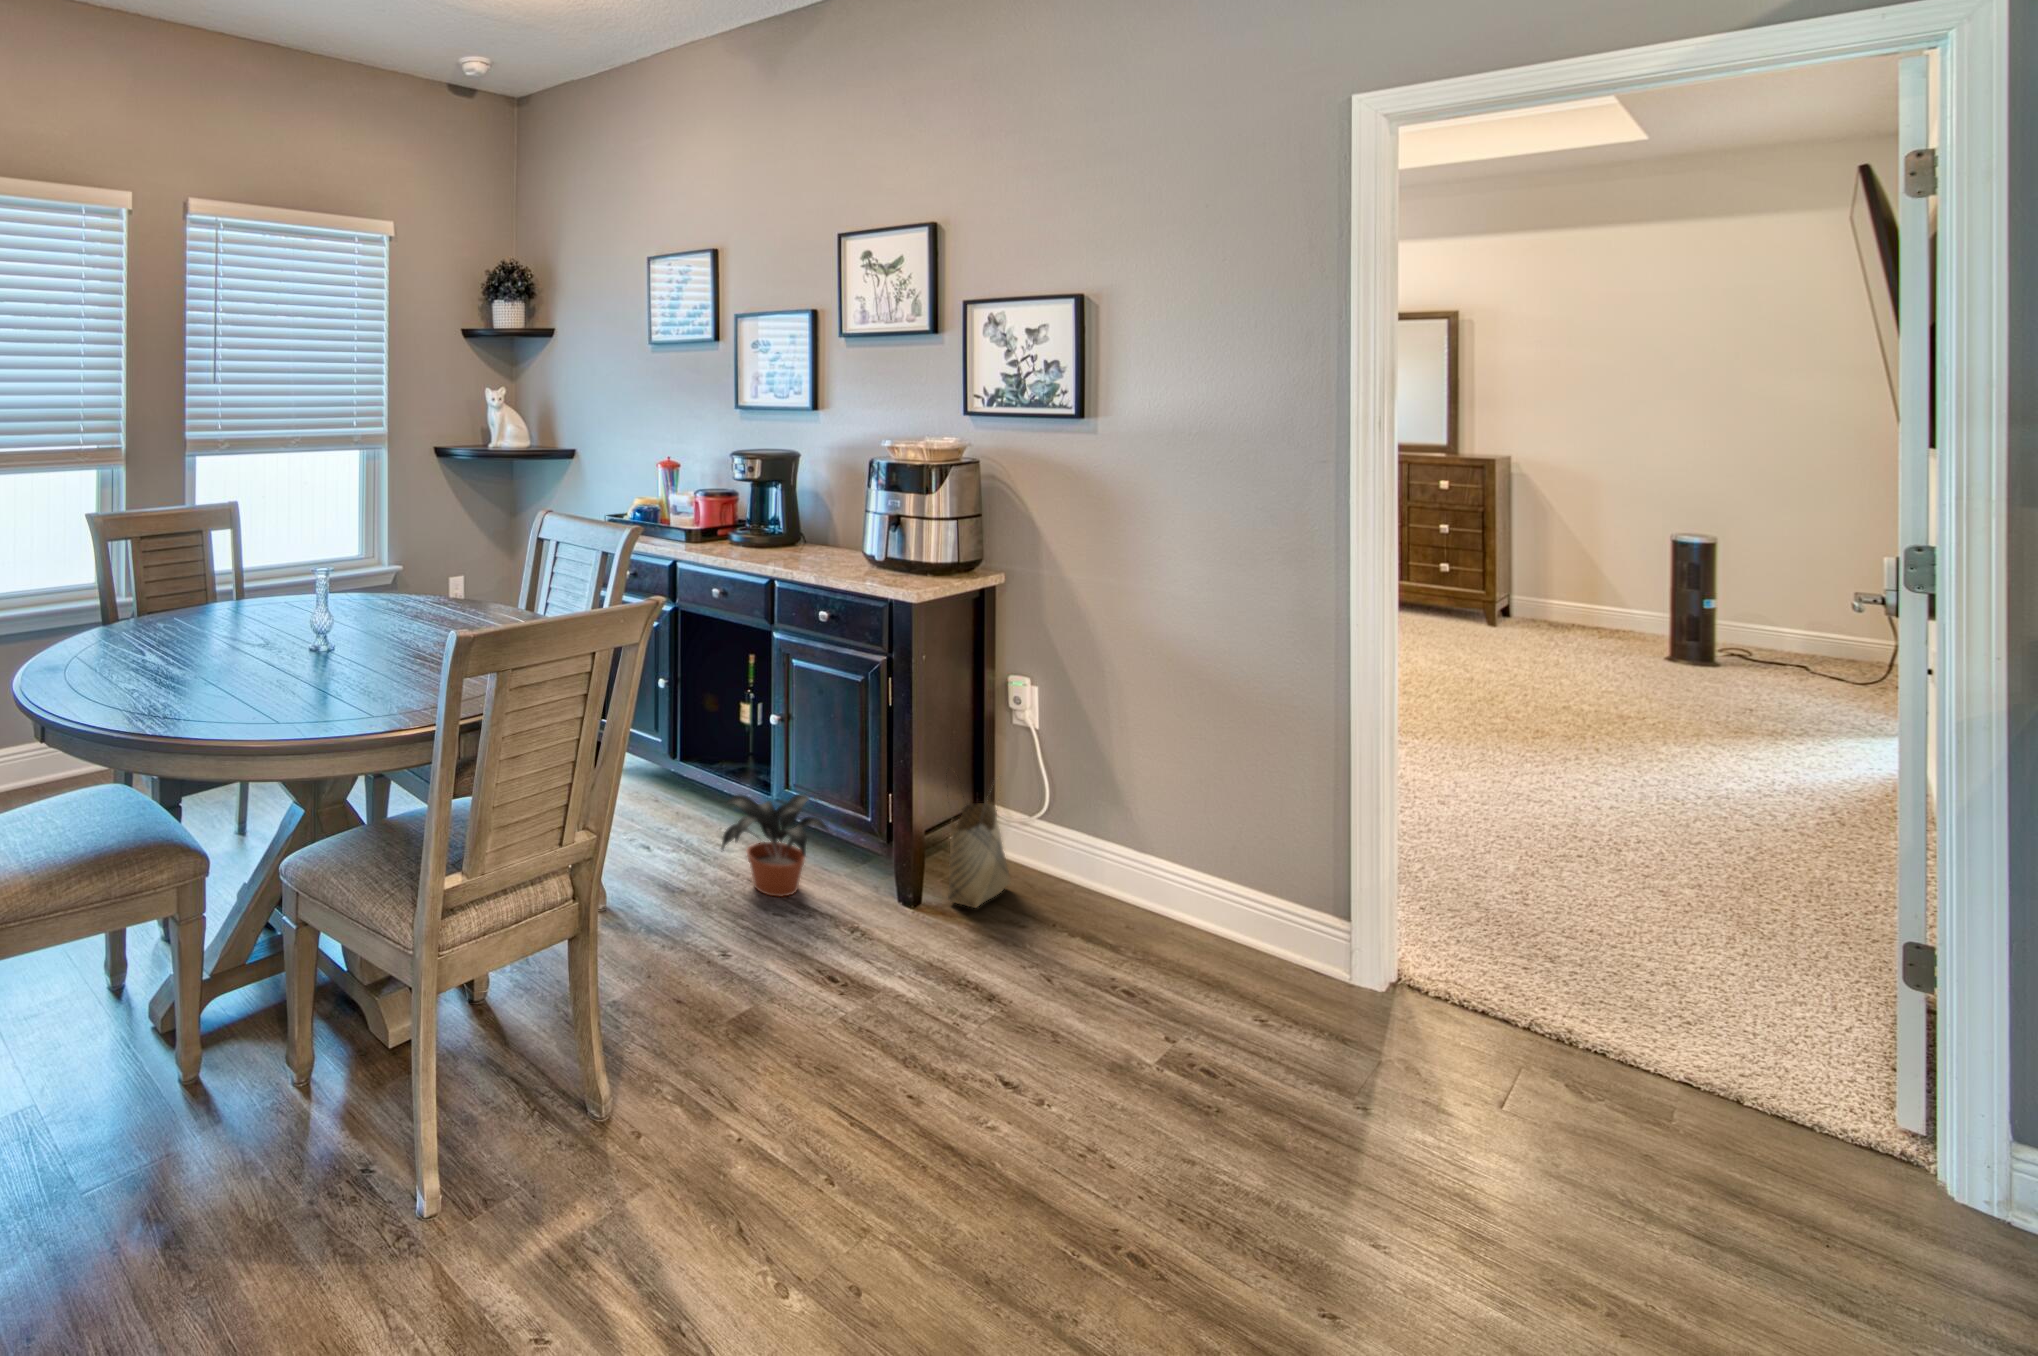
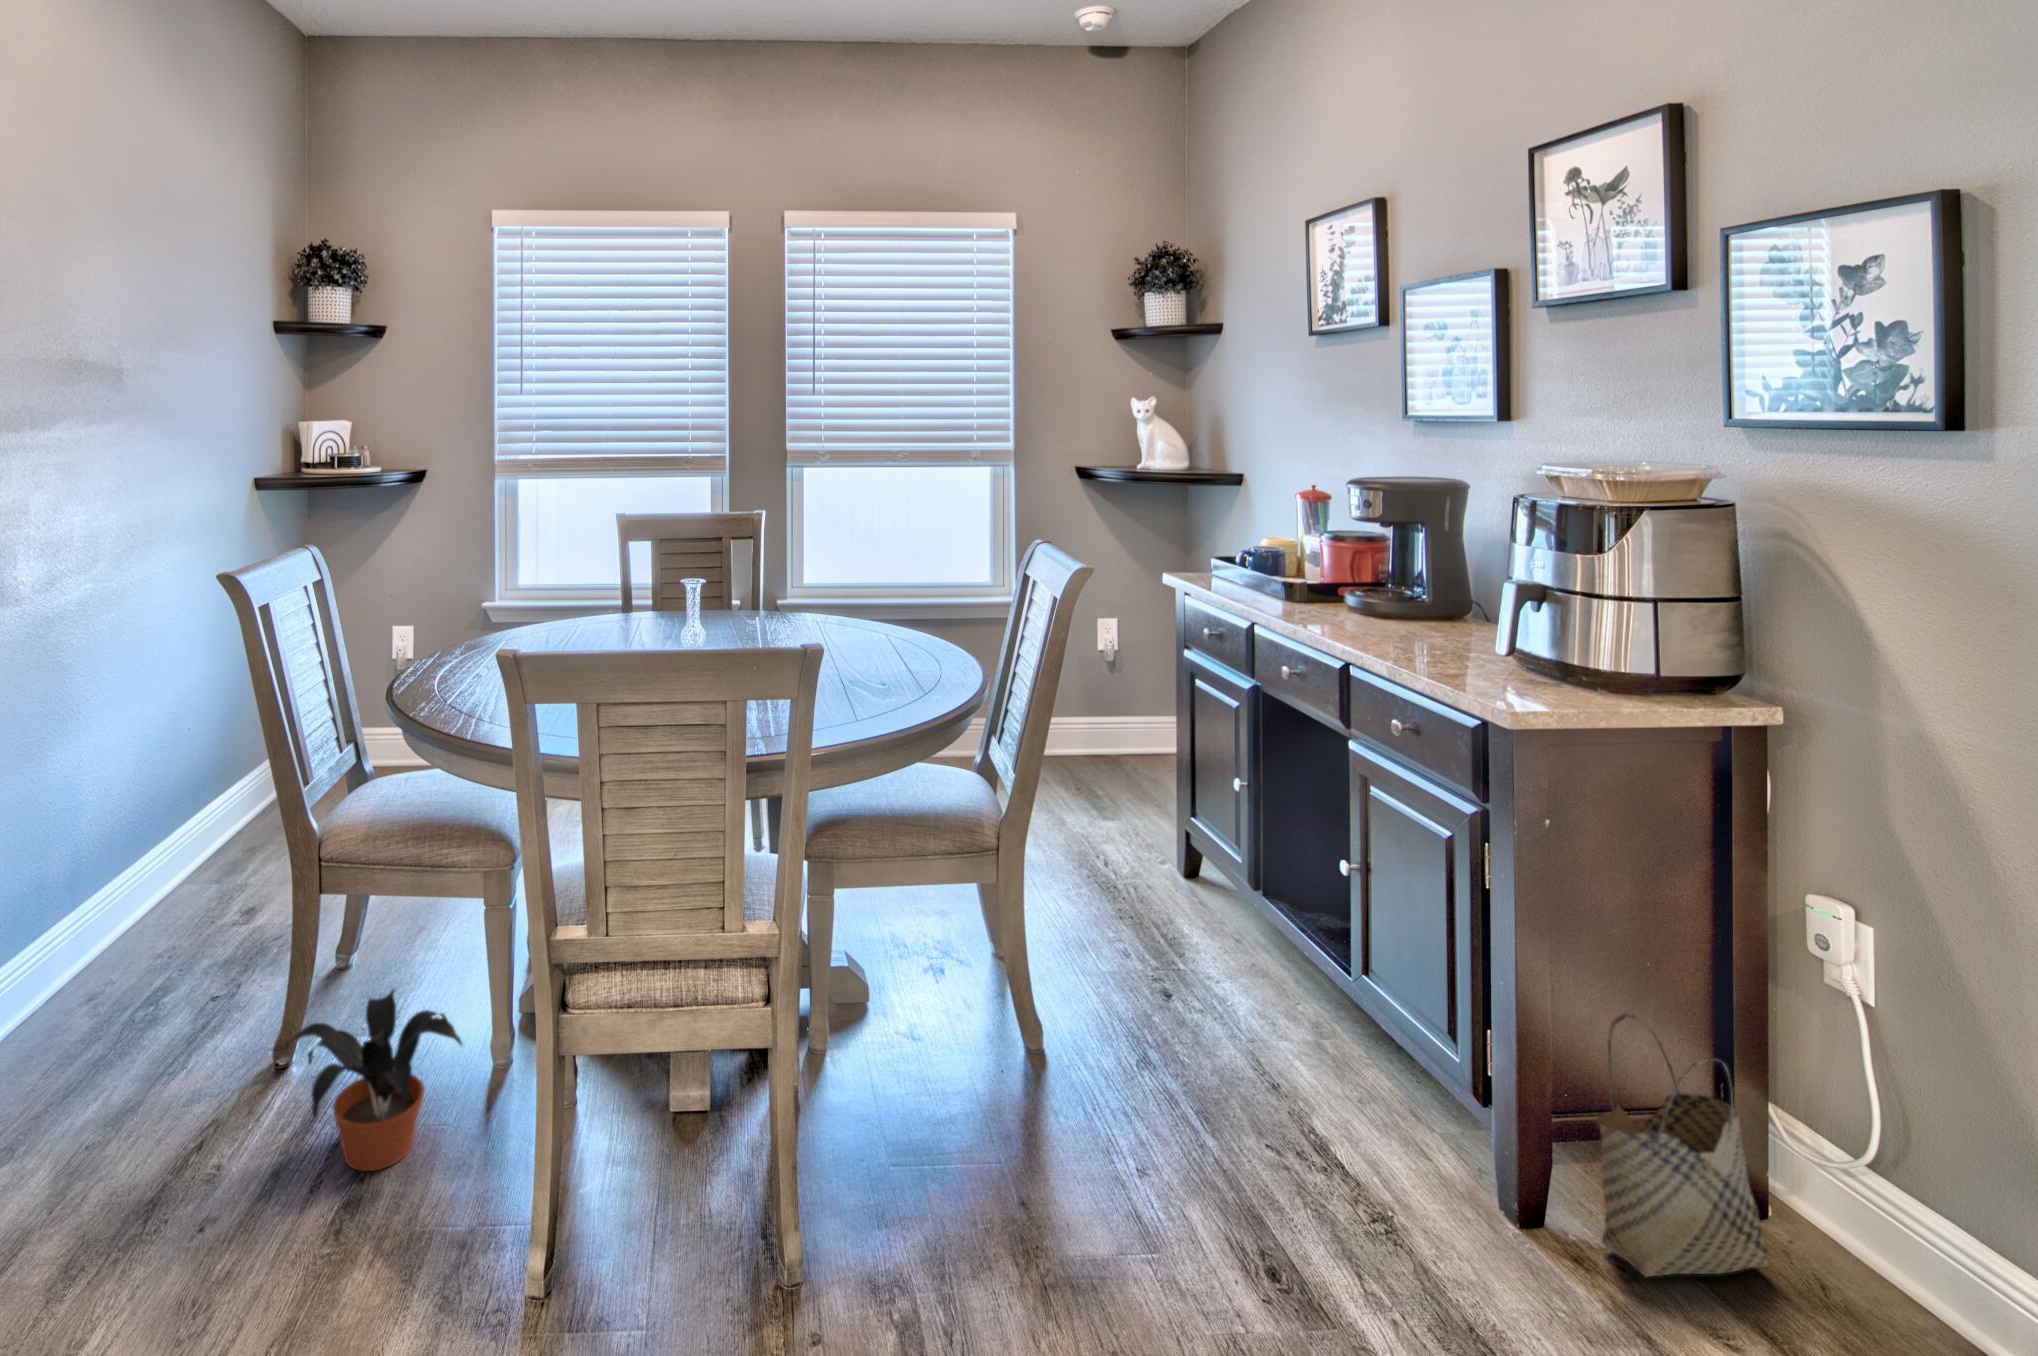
potted plant: present [722,794,828,896] -> present [283,990,462,1171]

